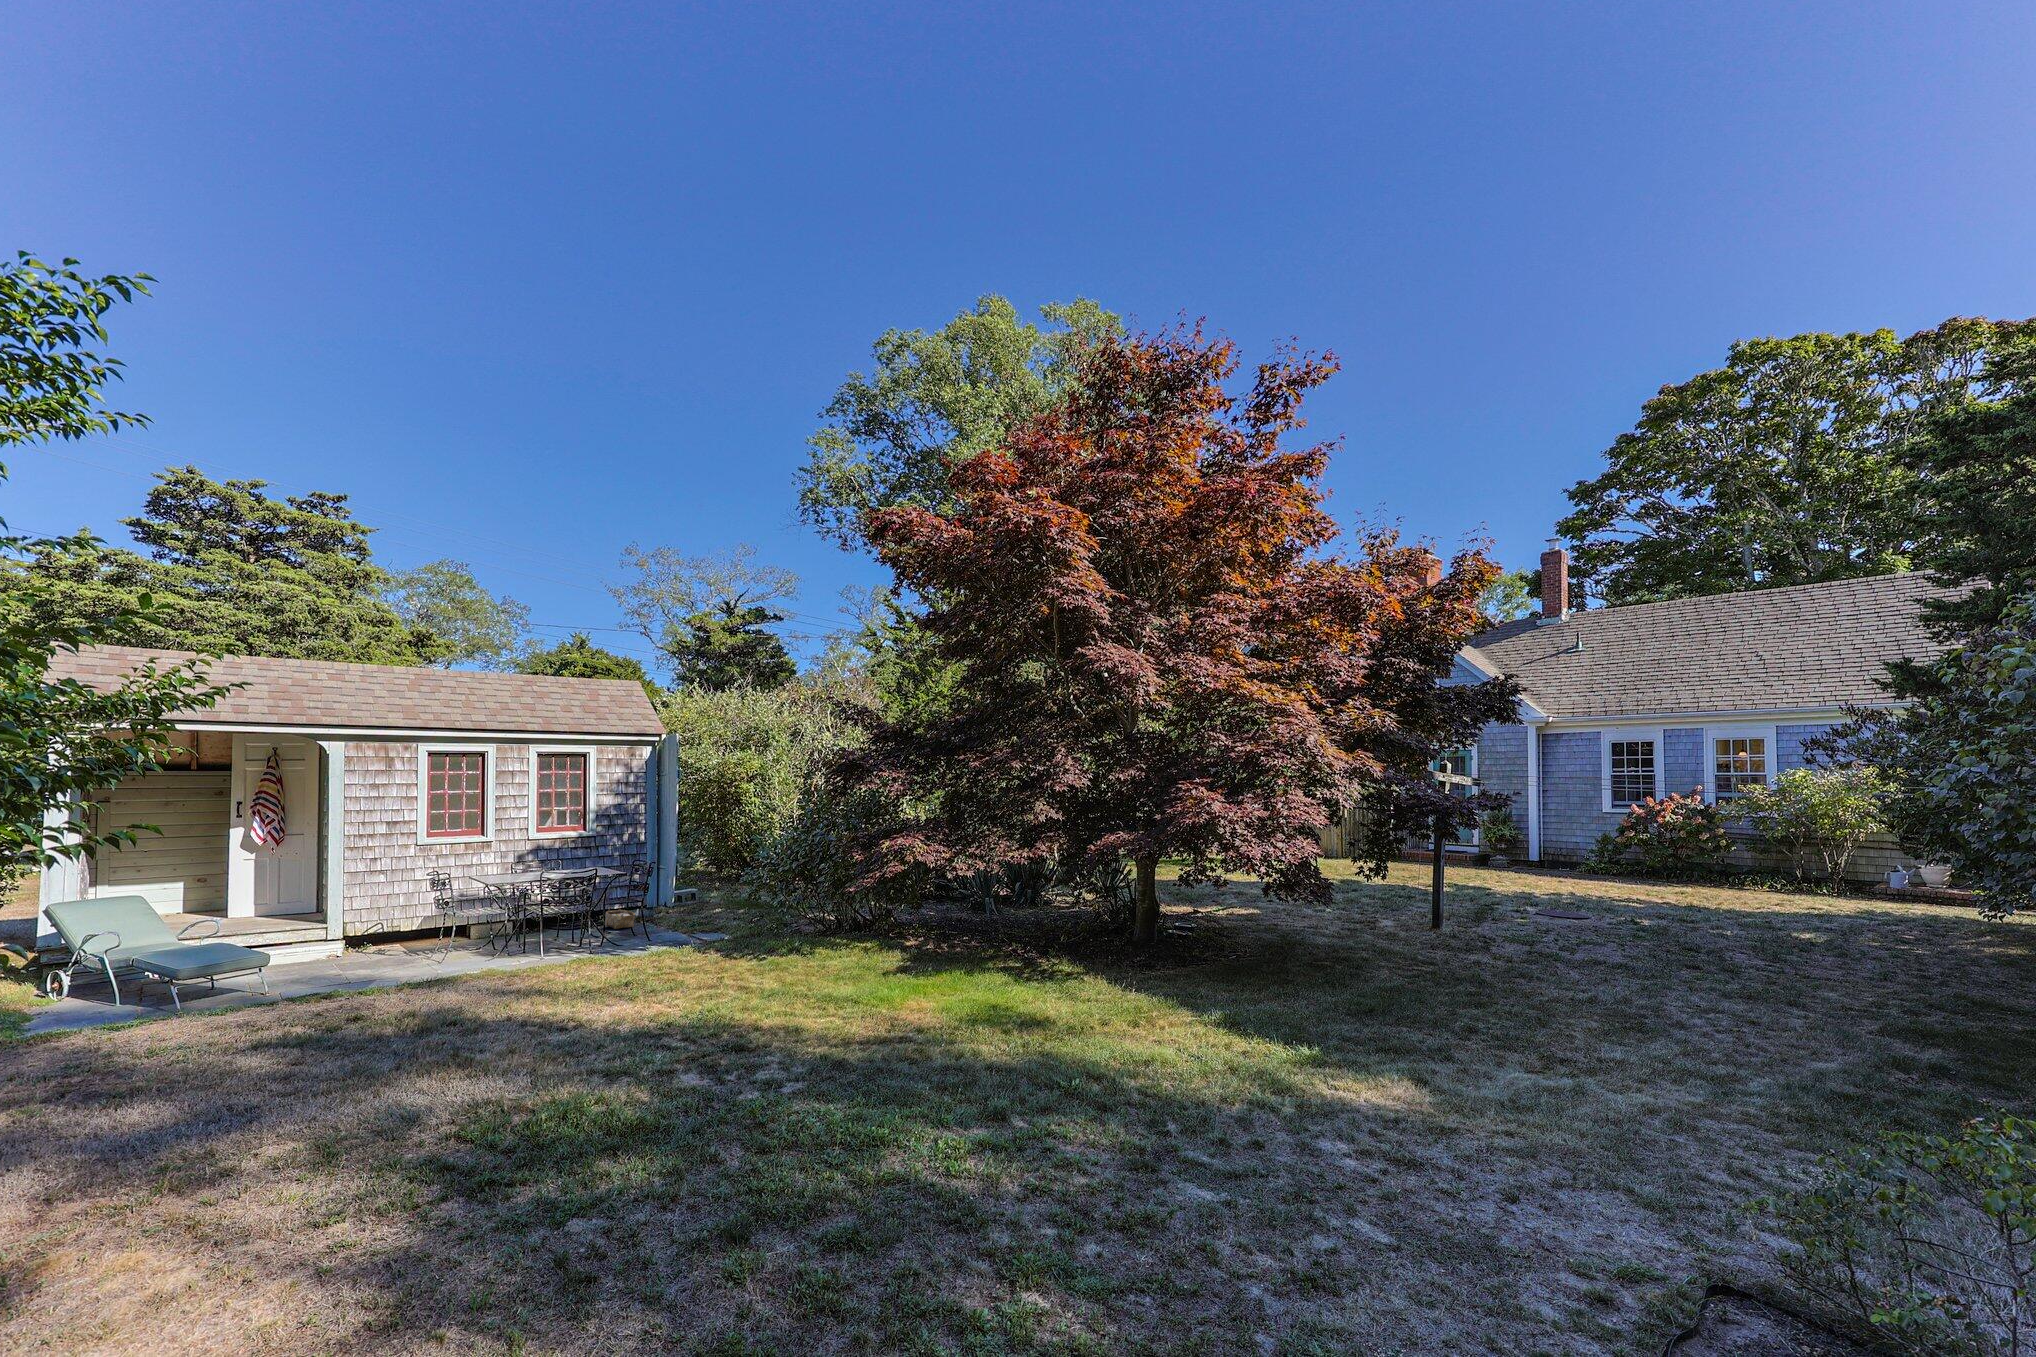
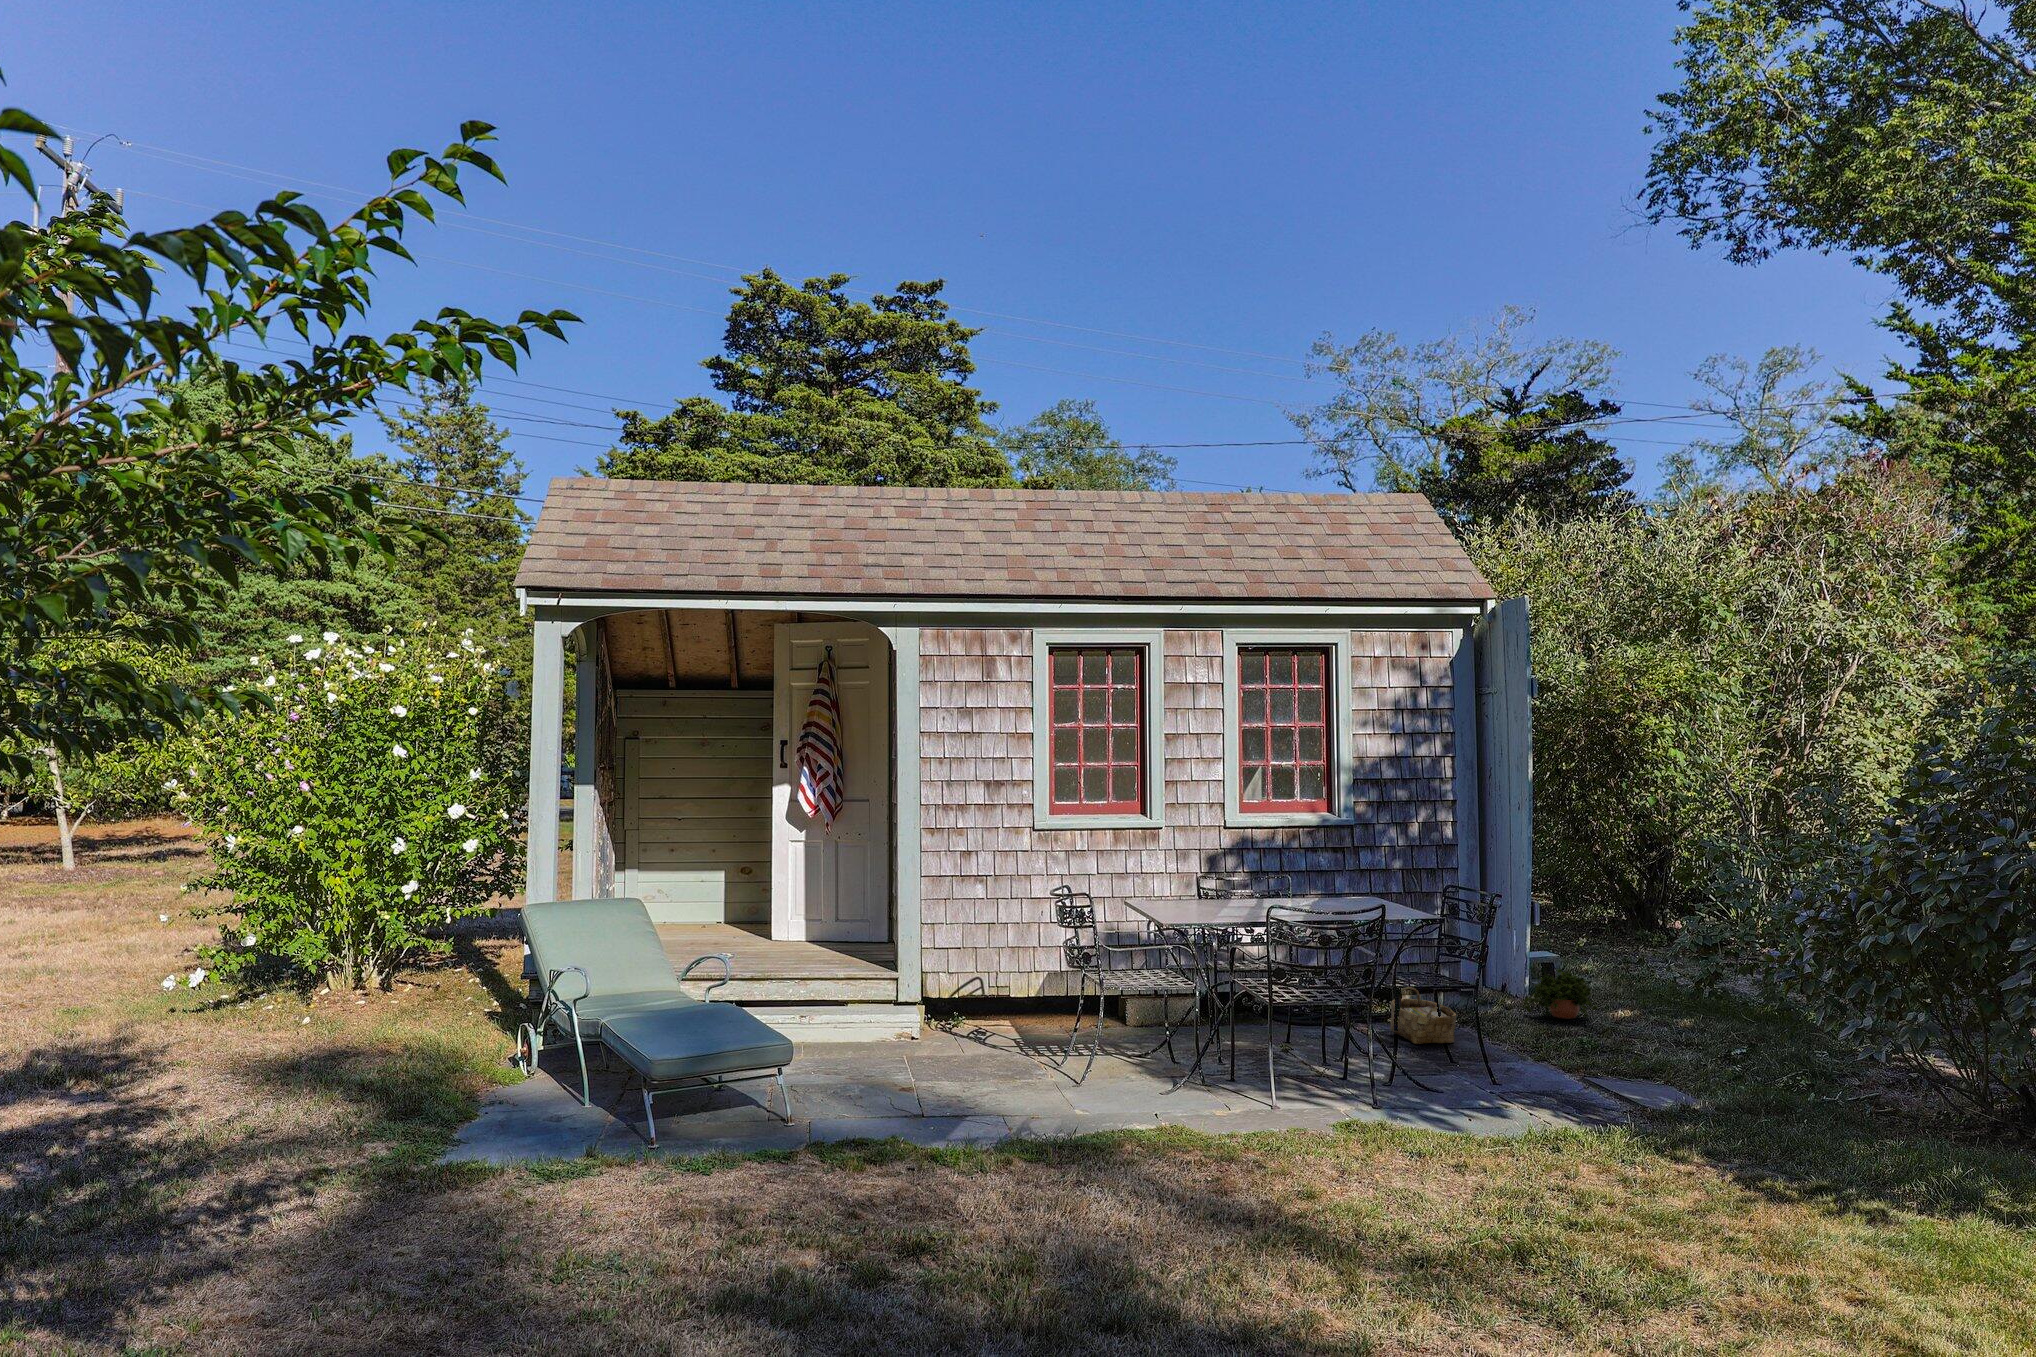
potted plant: none [670,892,702,913] -> present [1524,969,1597,1019]

